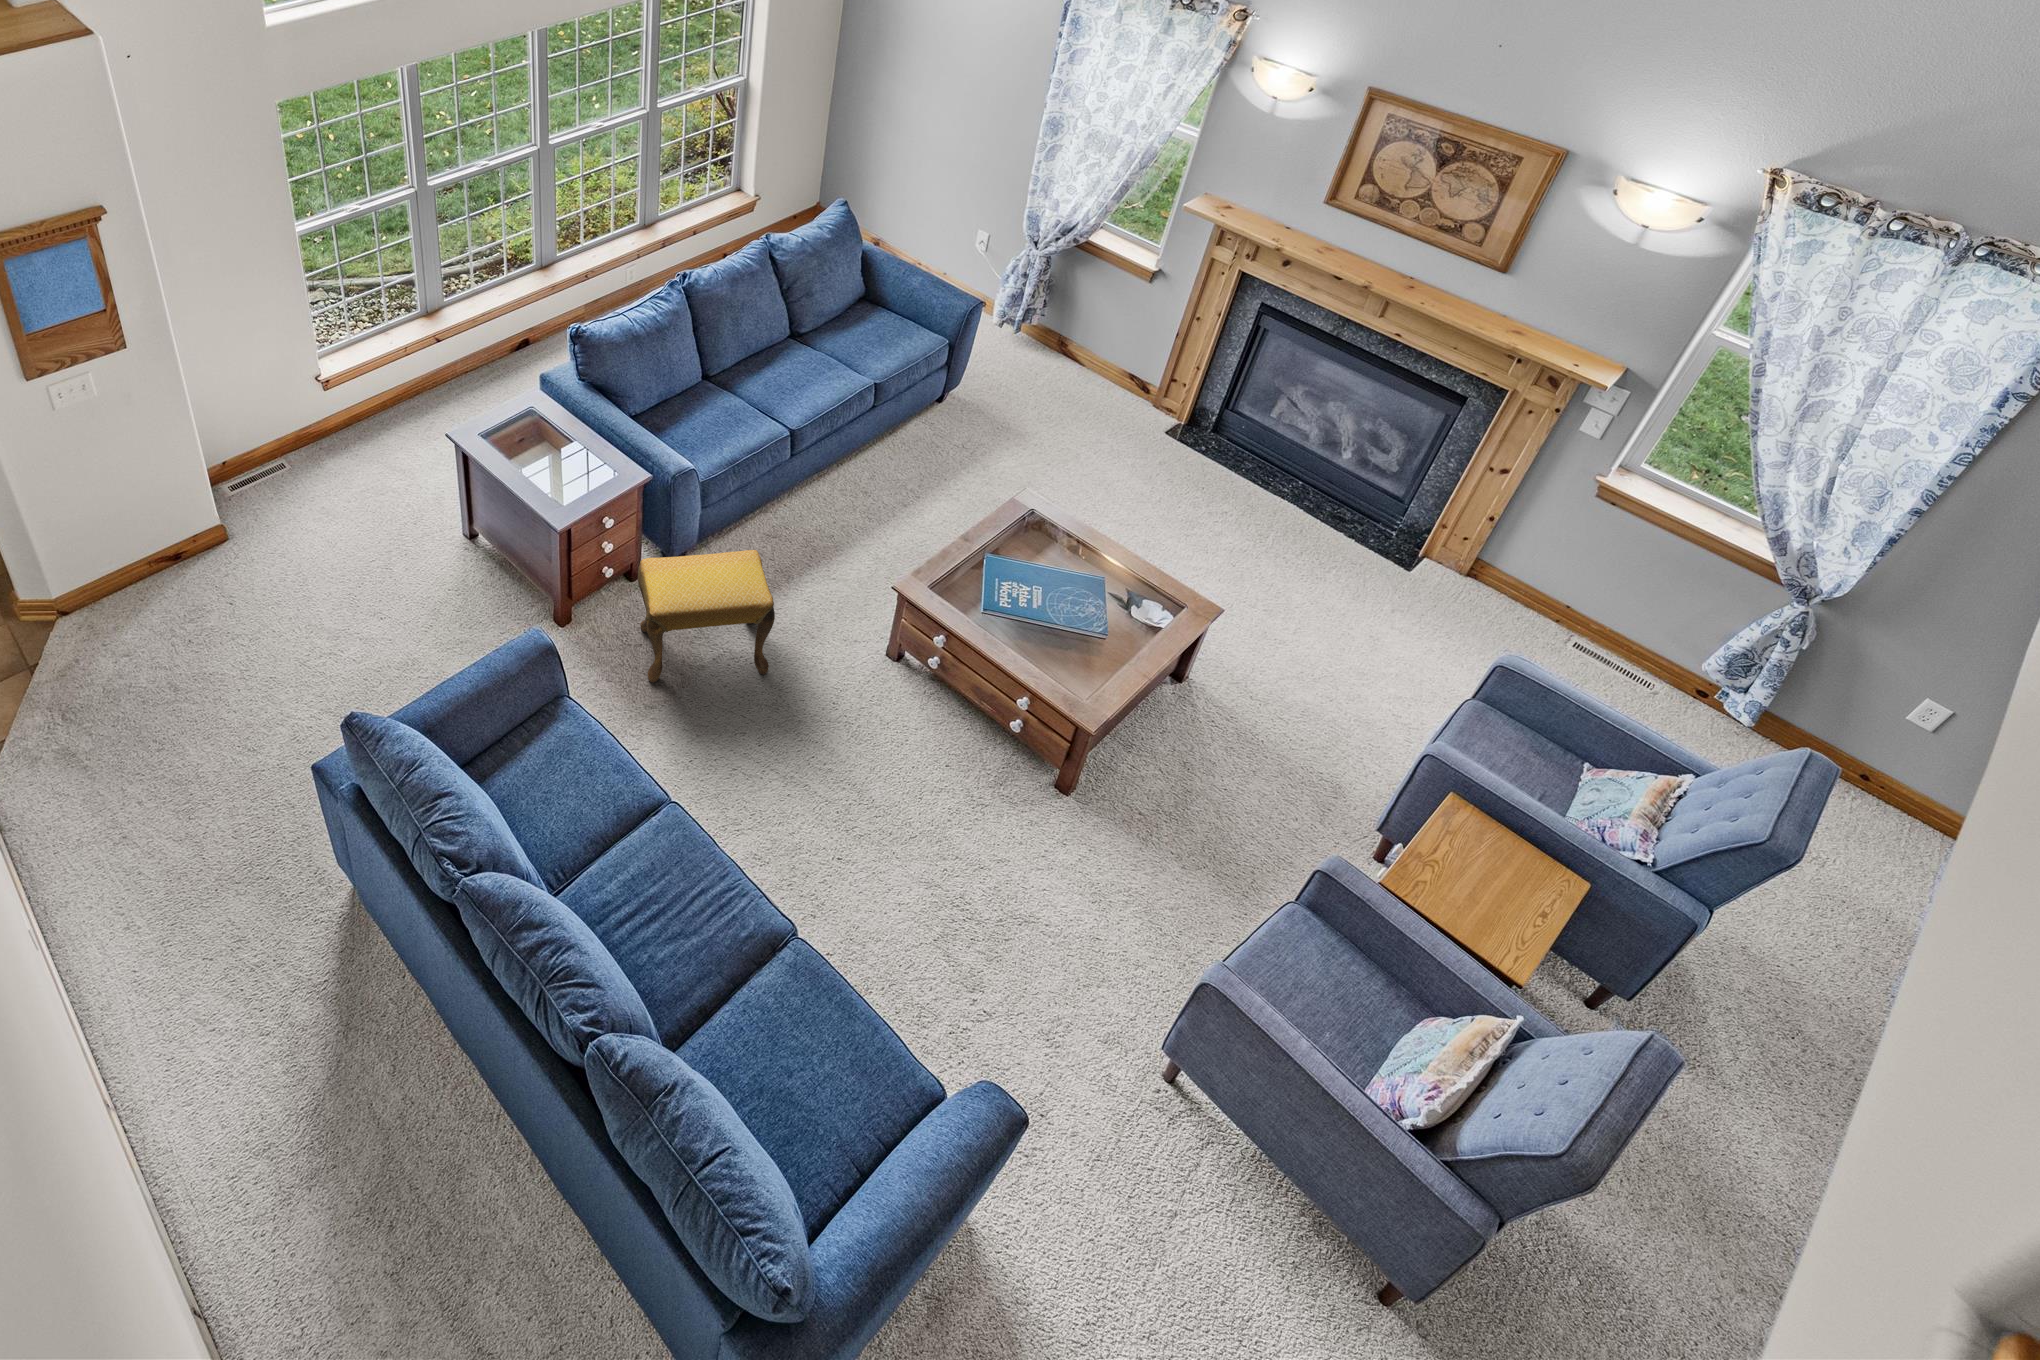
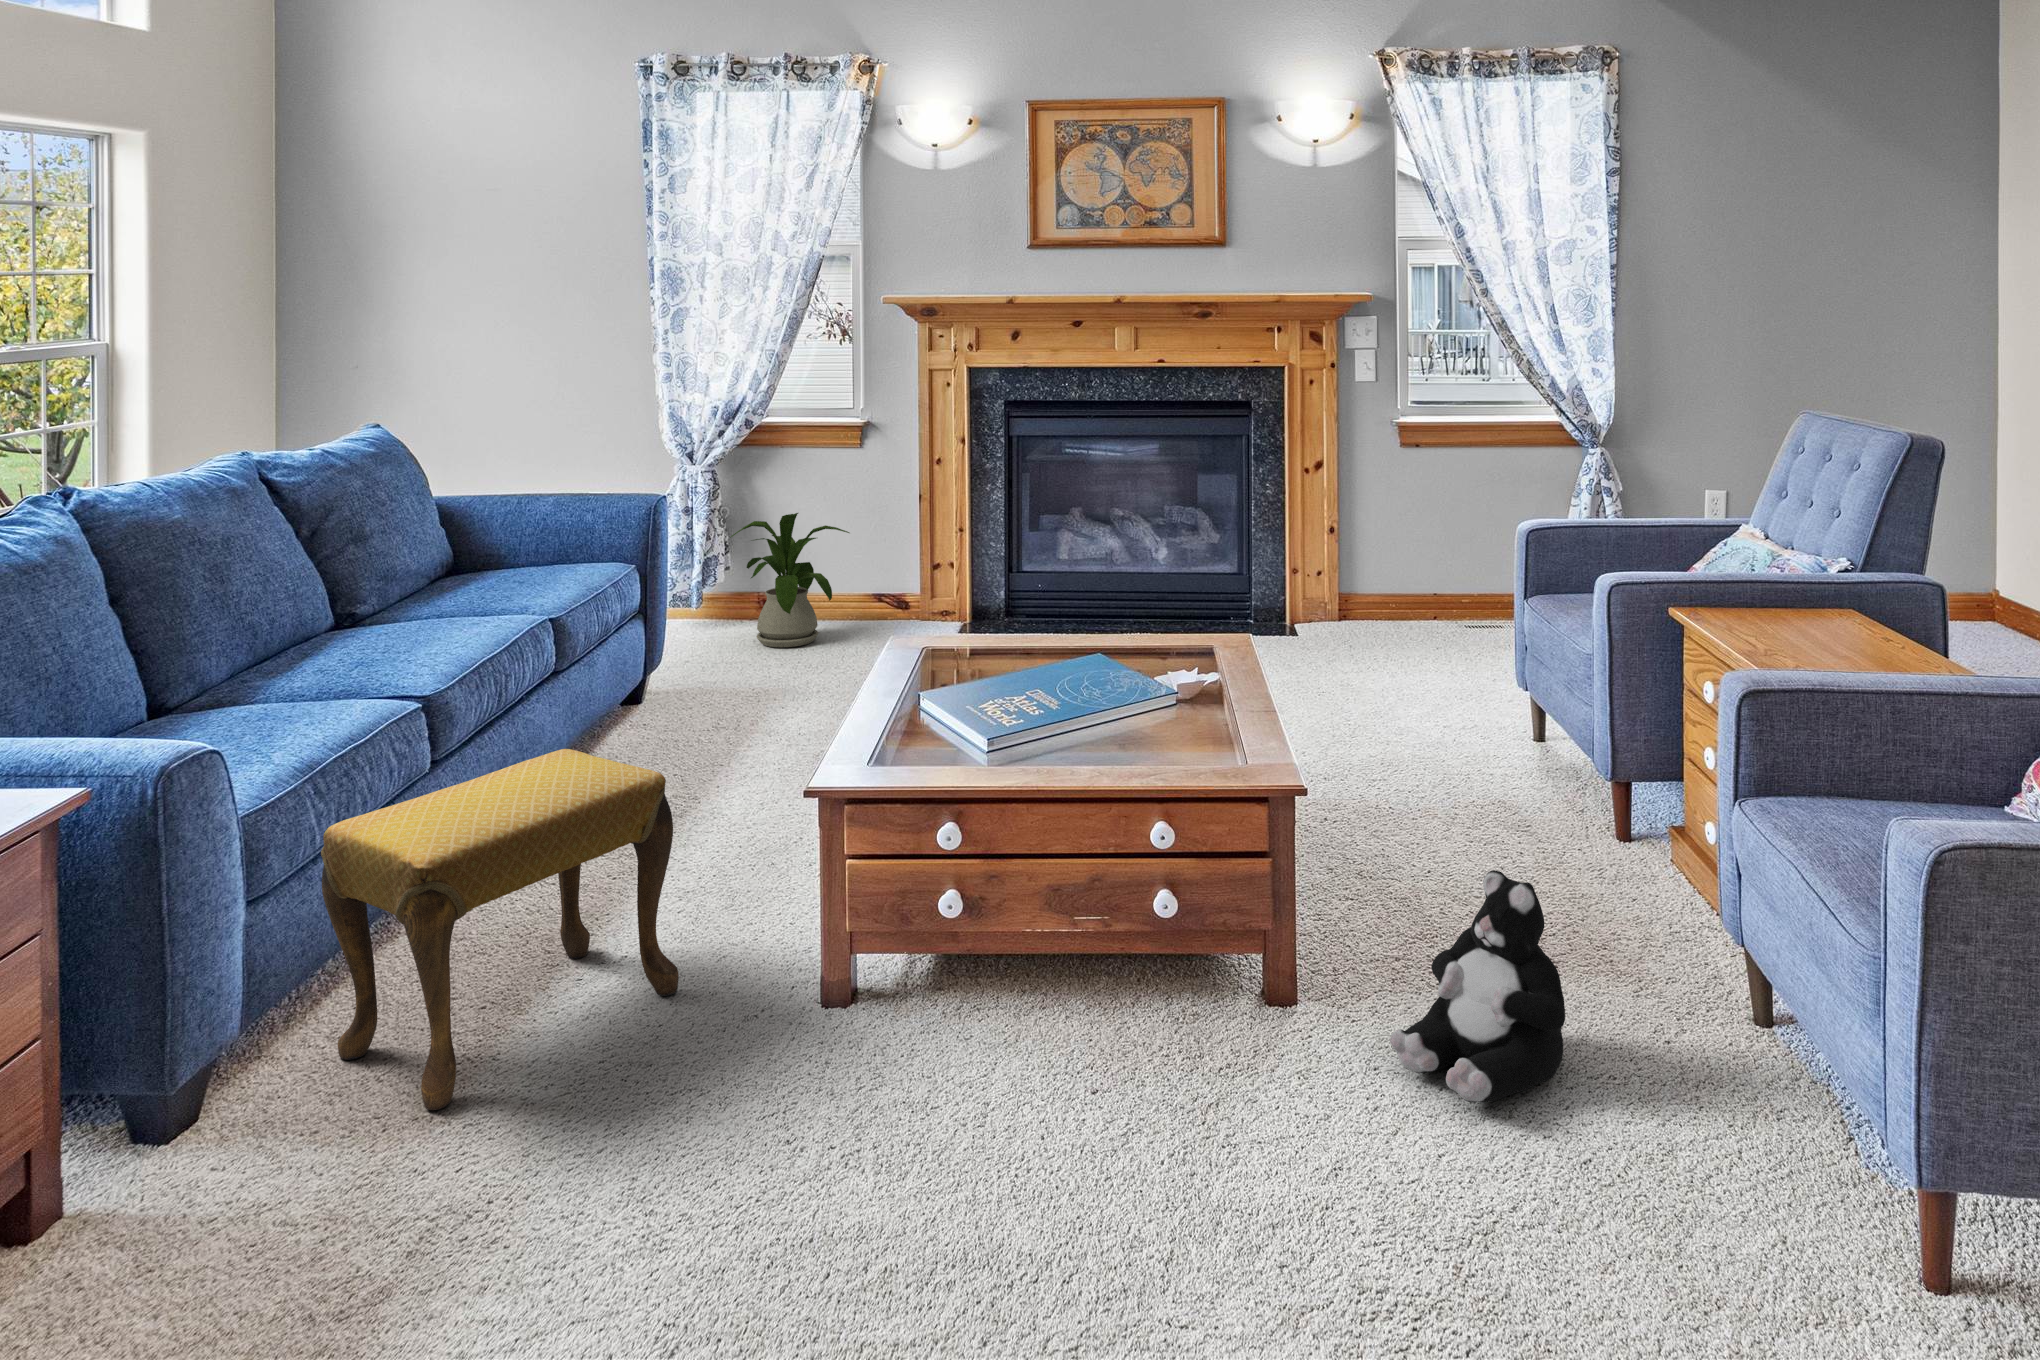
house plant: none [1027,309,1106,398] -> present [730,513,849,647]
plush toy: none [988,928,1087,1018] -> present [1390,870,1565,1102]

